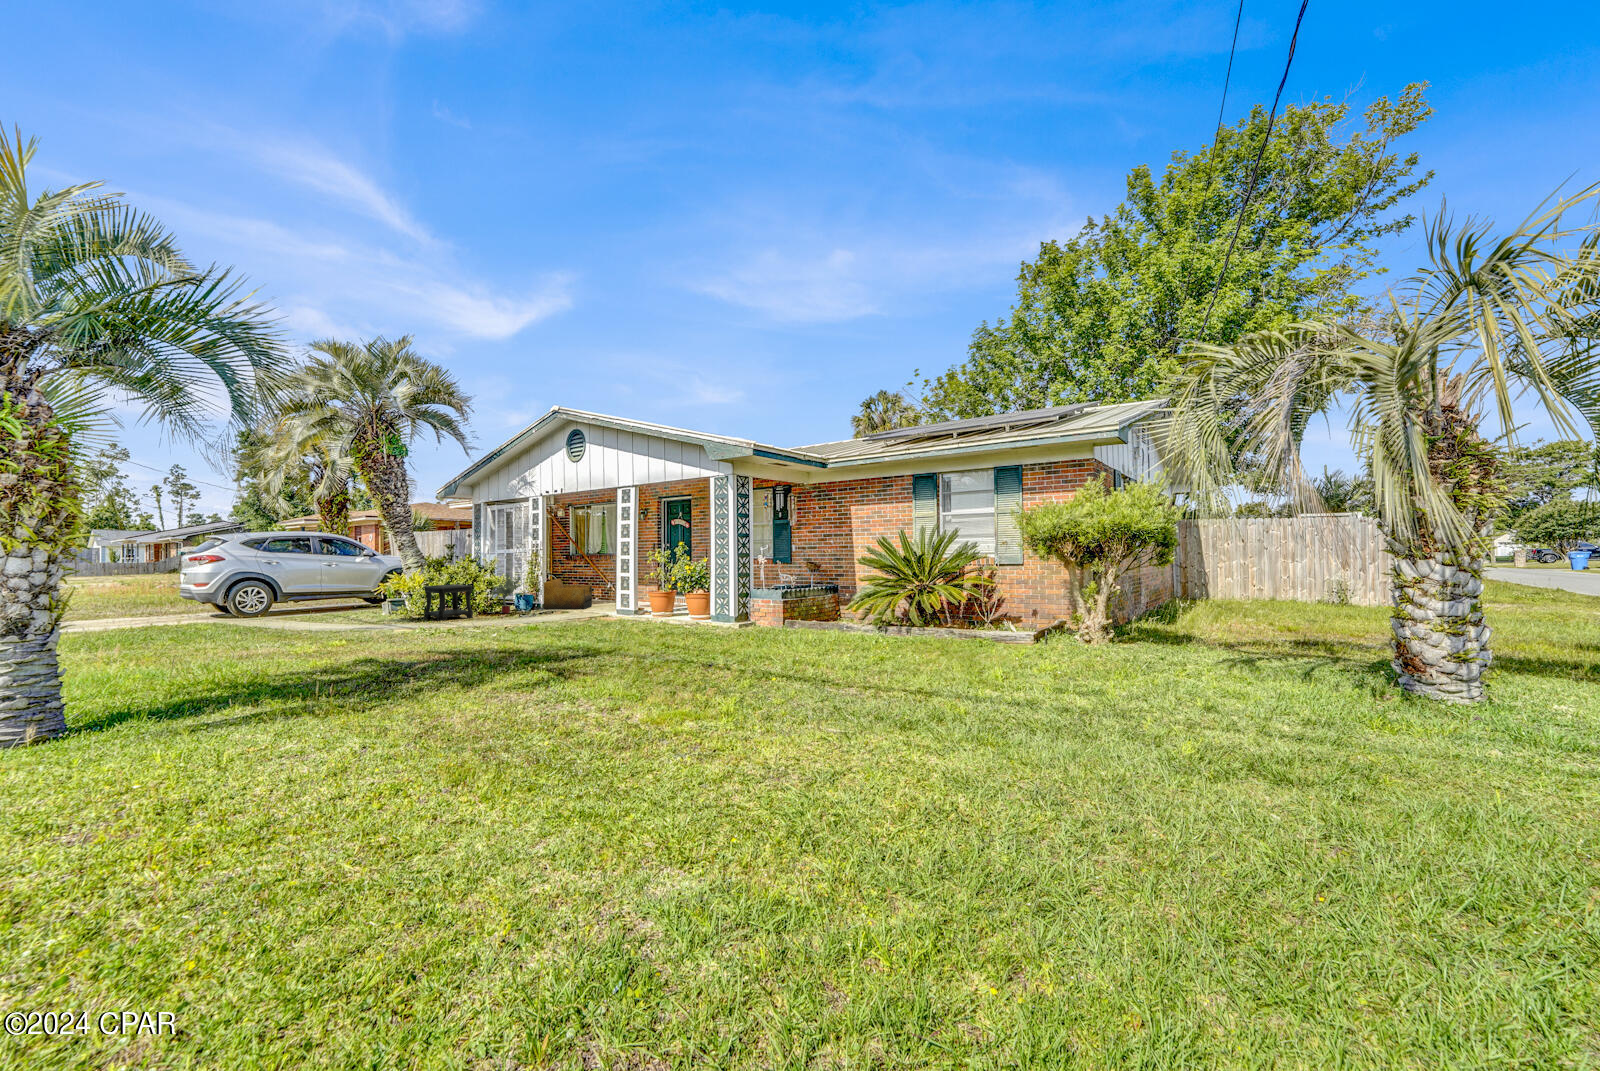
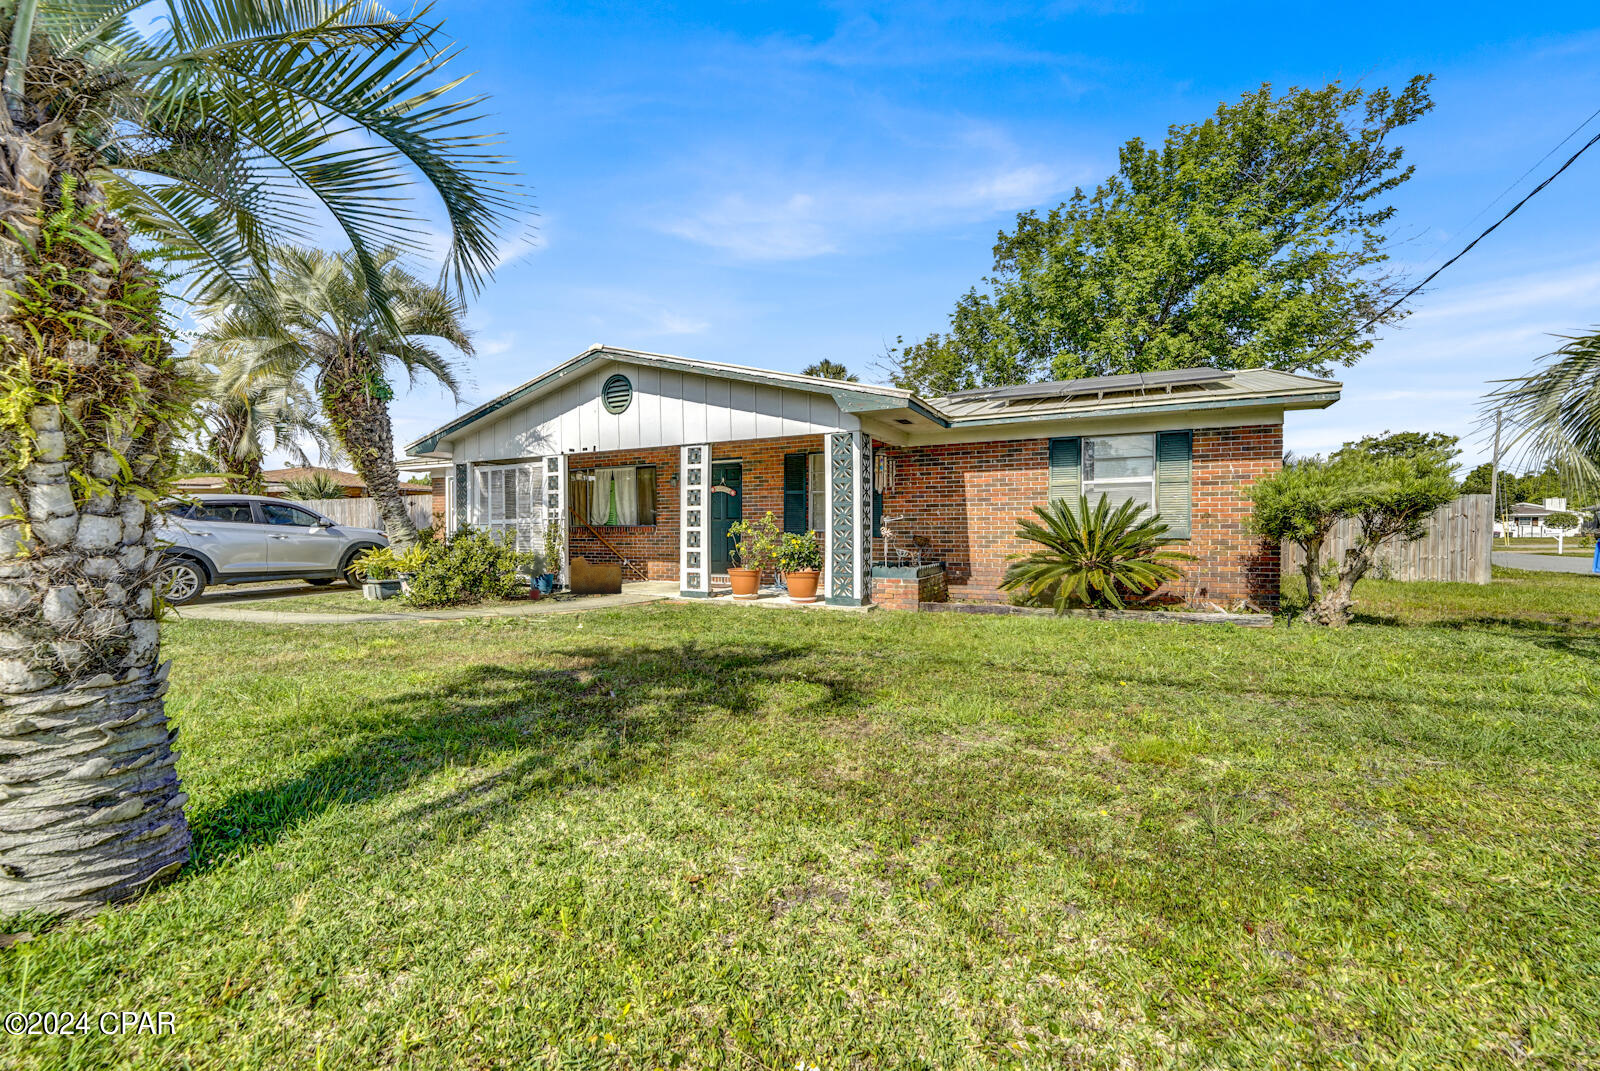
side table: present [424,584,473,621] -> none [442,562,507,610]

